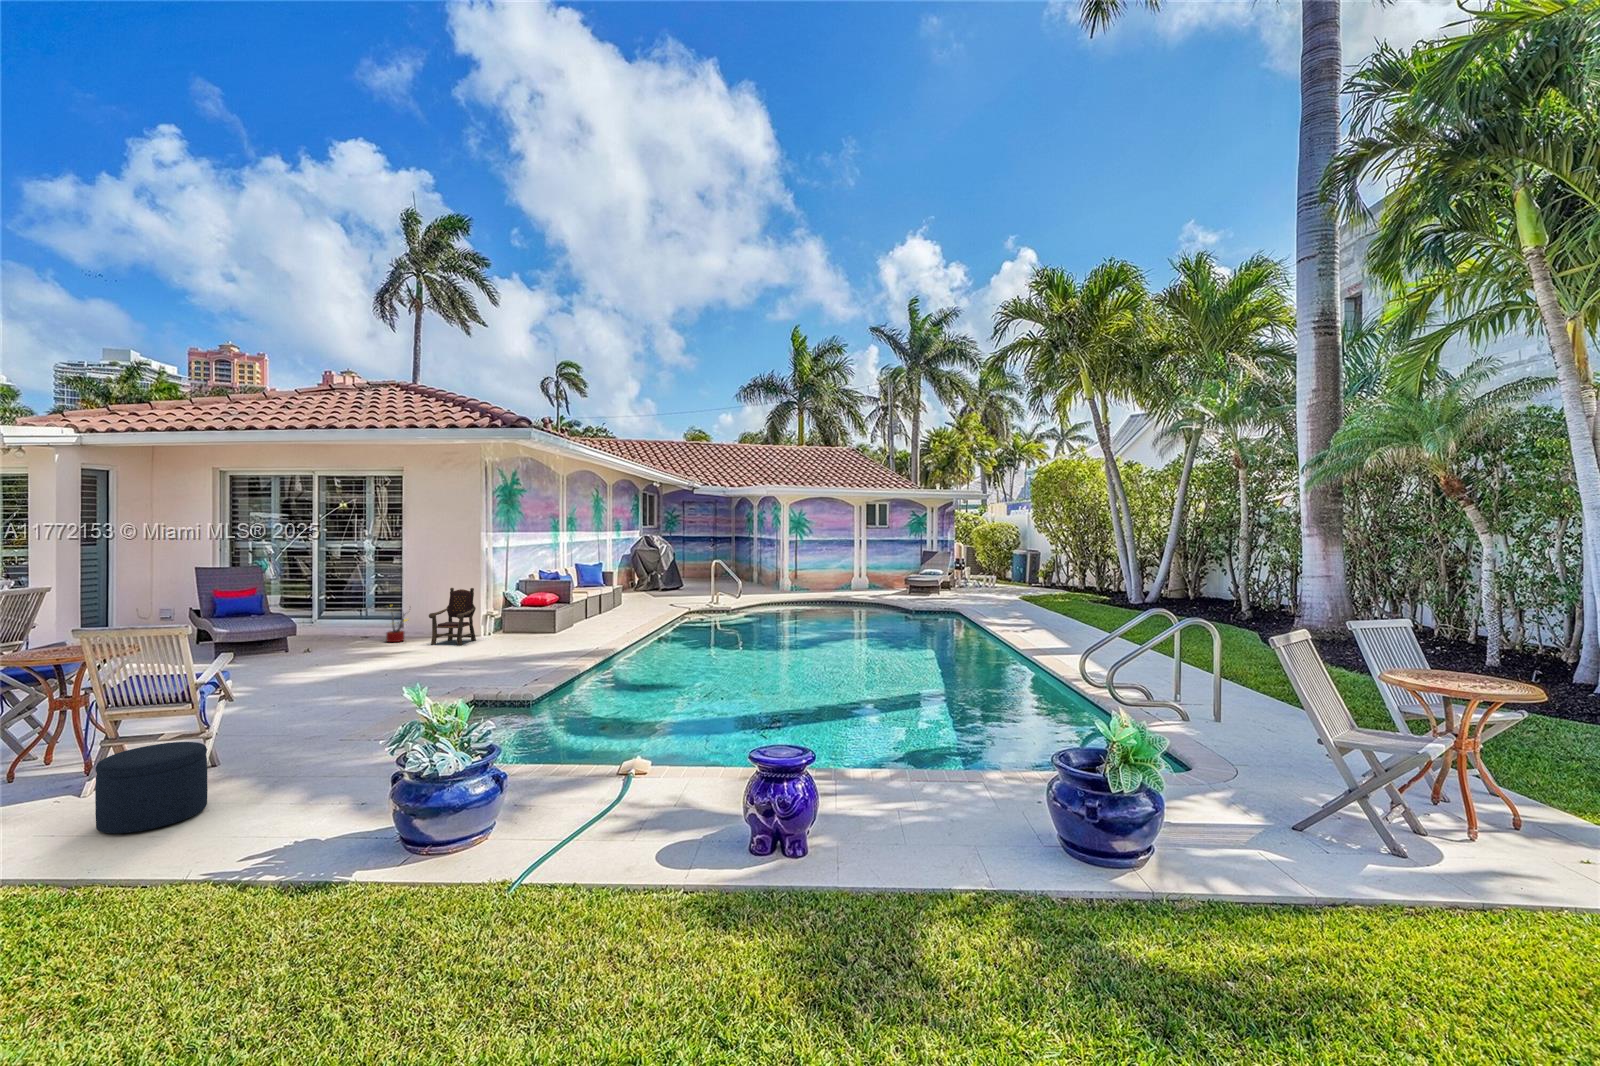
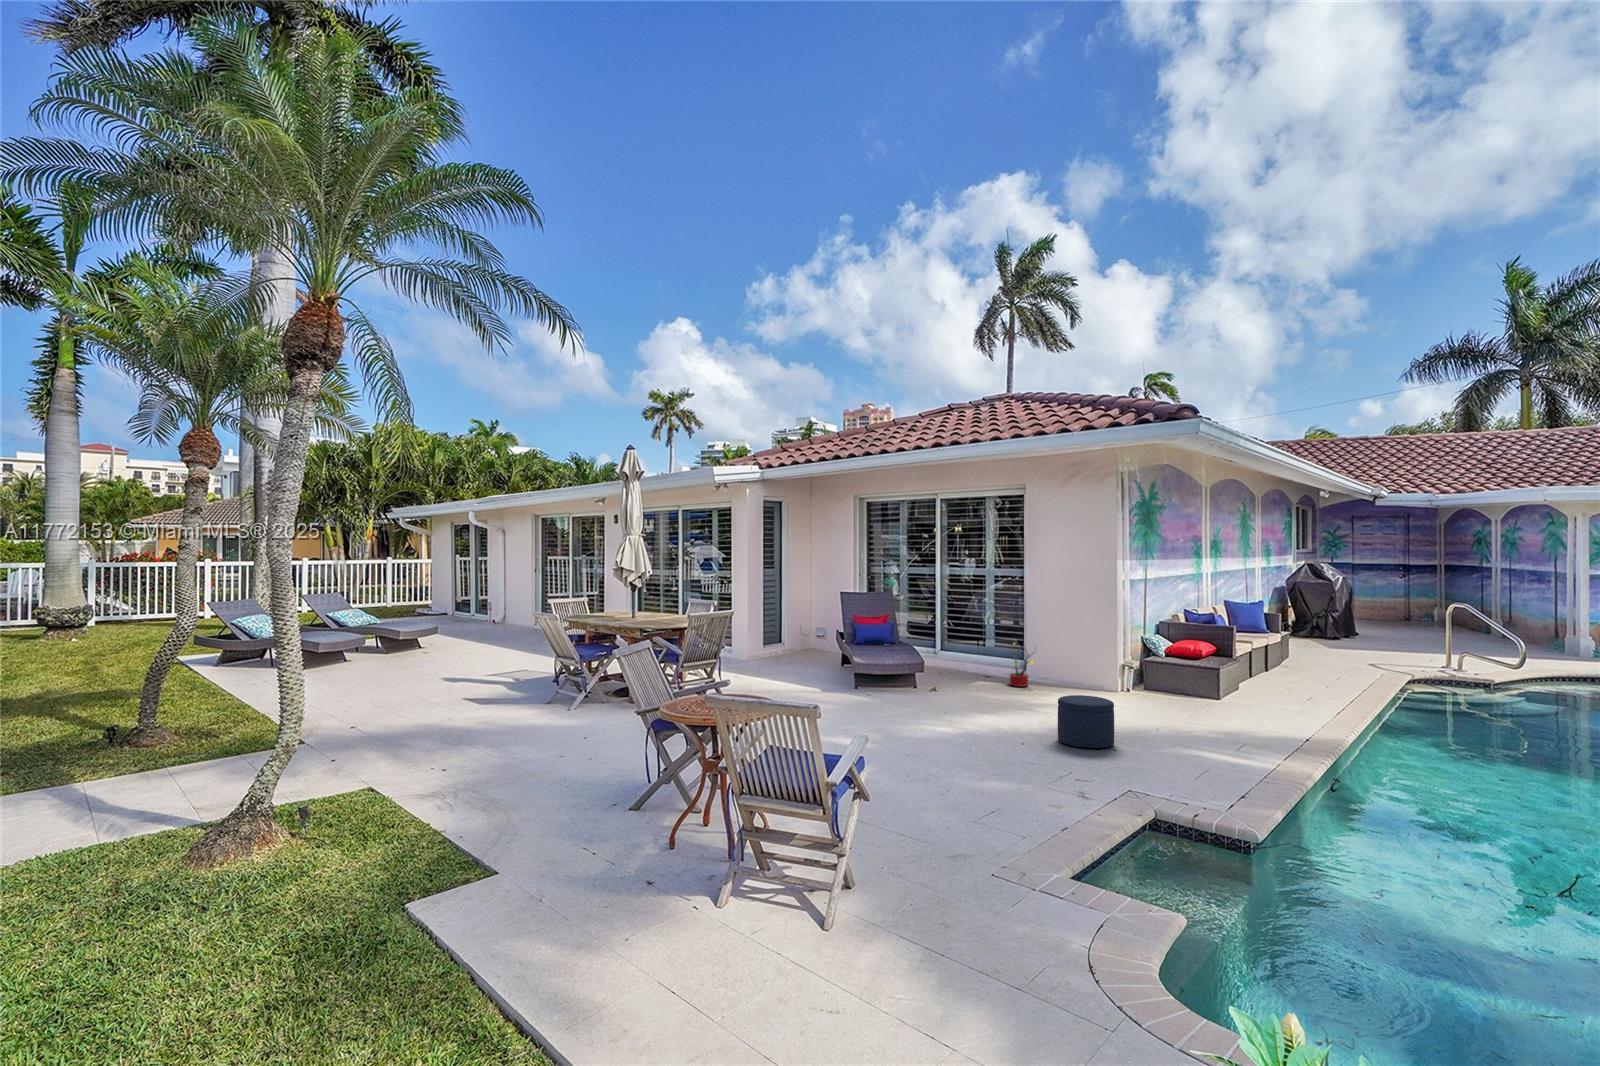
armchair: present [429,588,476,645] -> none [1059,627,1113,702]
ottoman: present [95,742,207,834] -> present [1058,695,1114,748]

